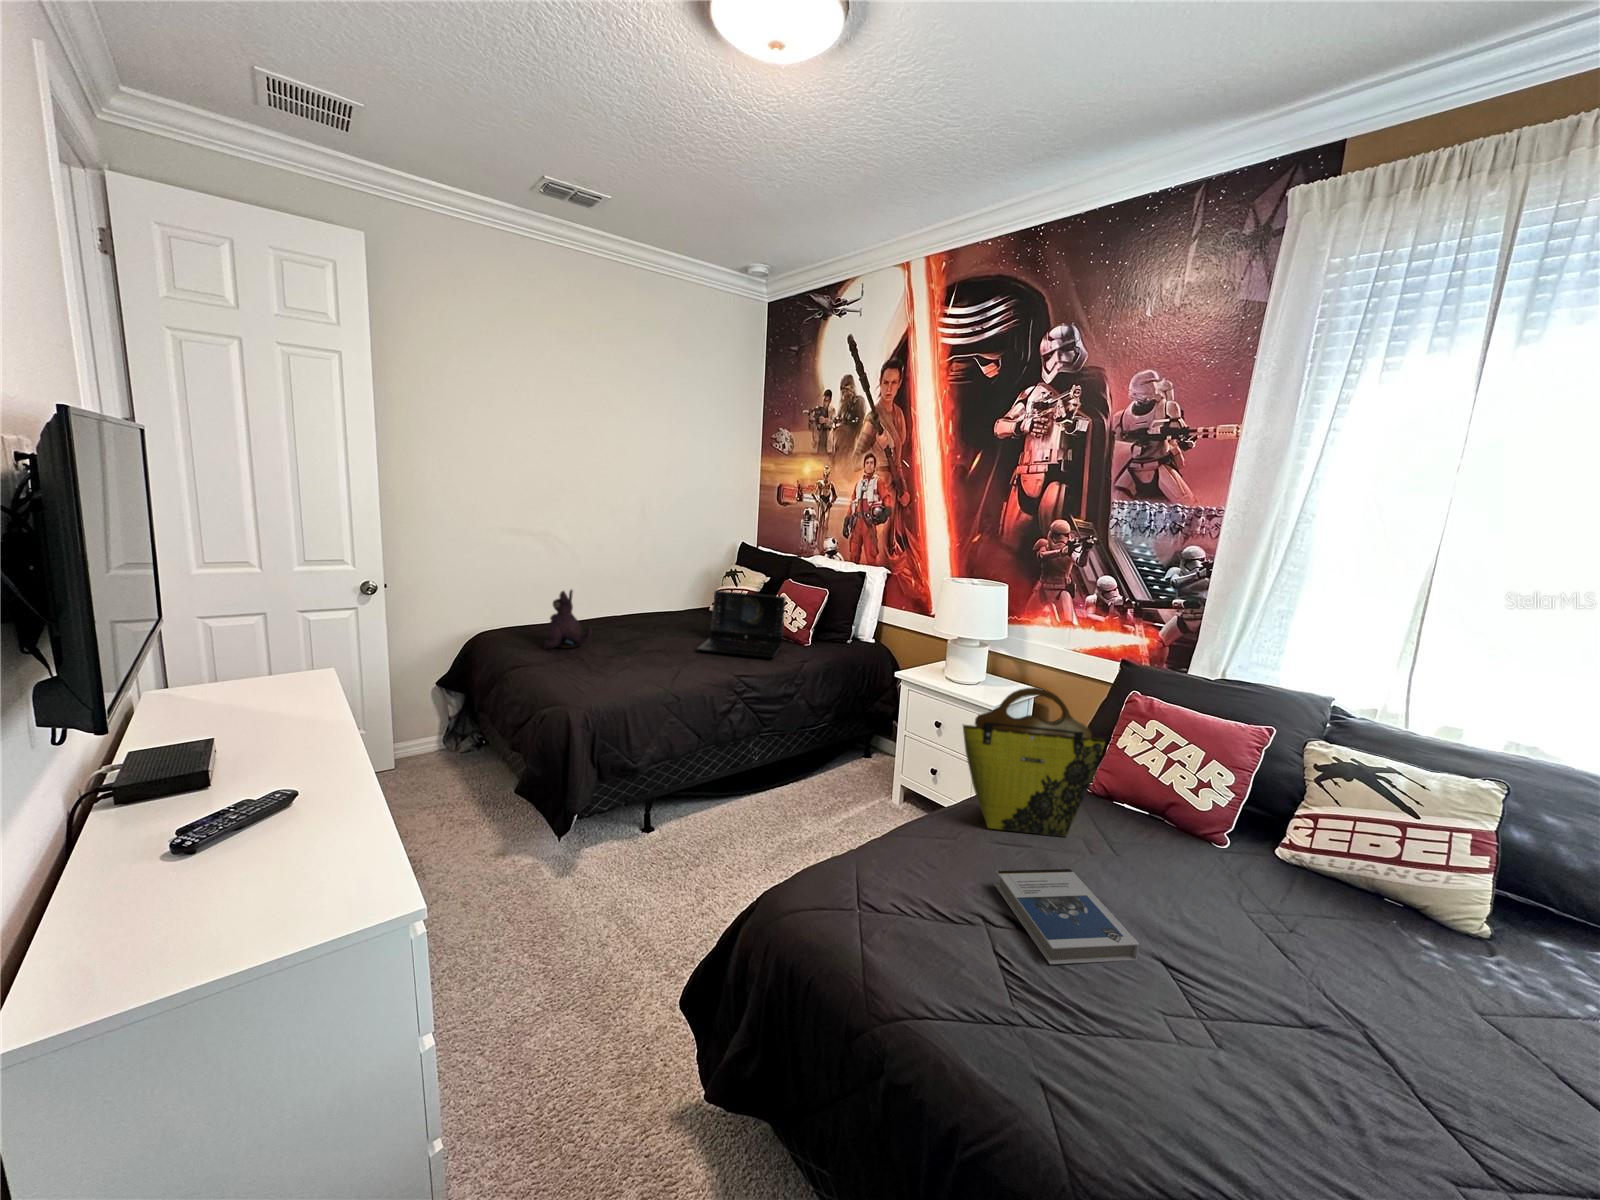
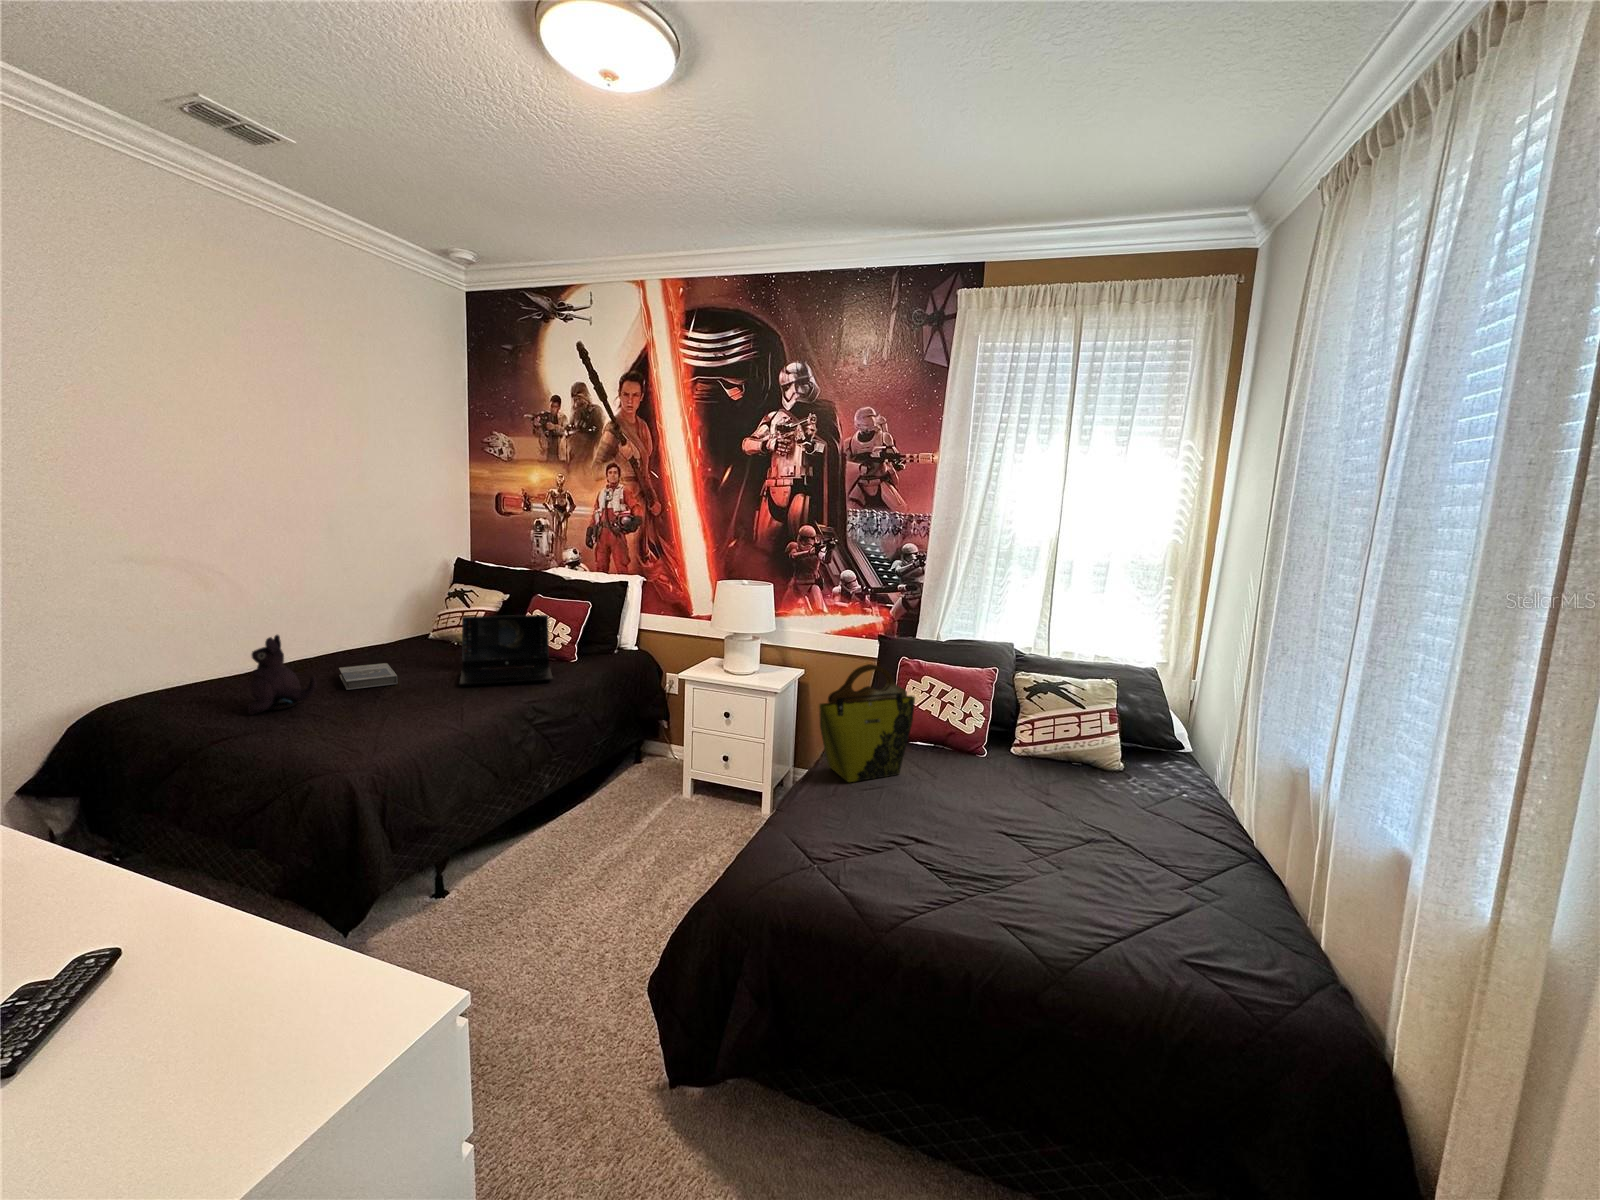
hardback book: present [995,869,1139,964] -> present [339,663,398,690]

